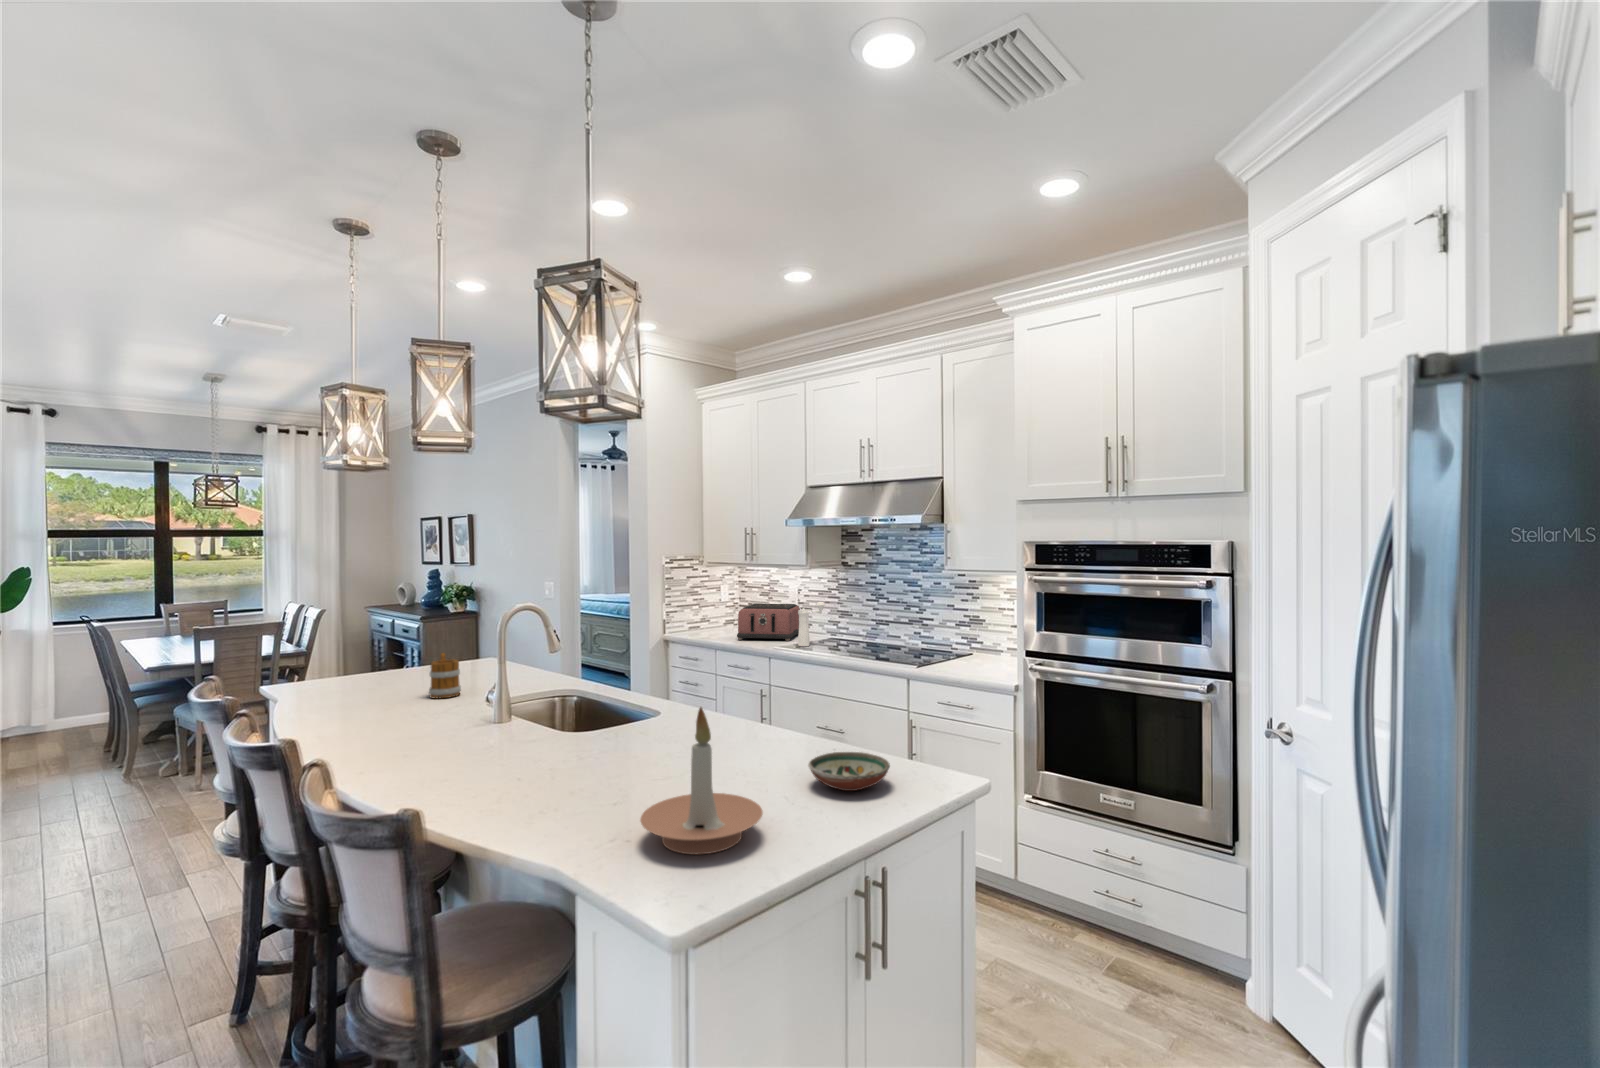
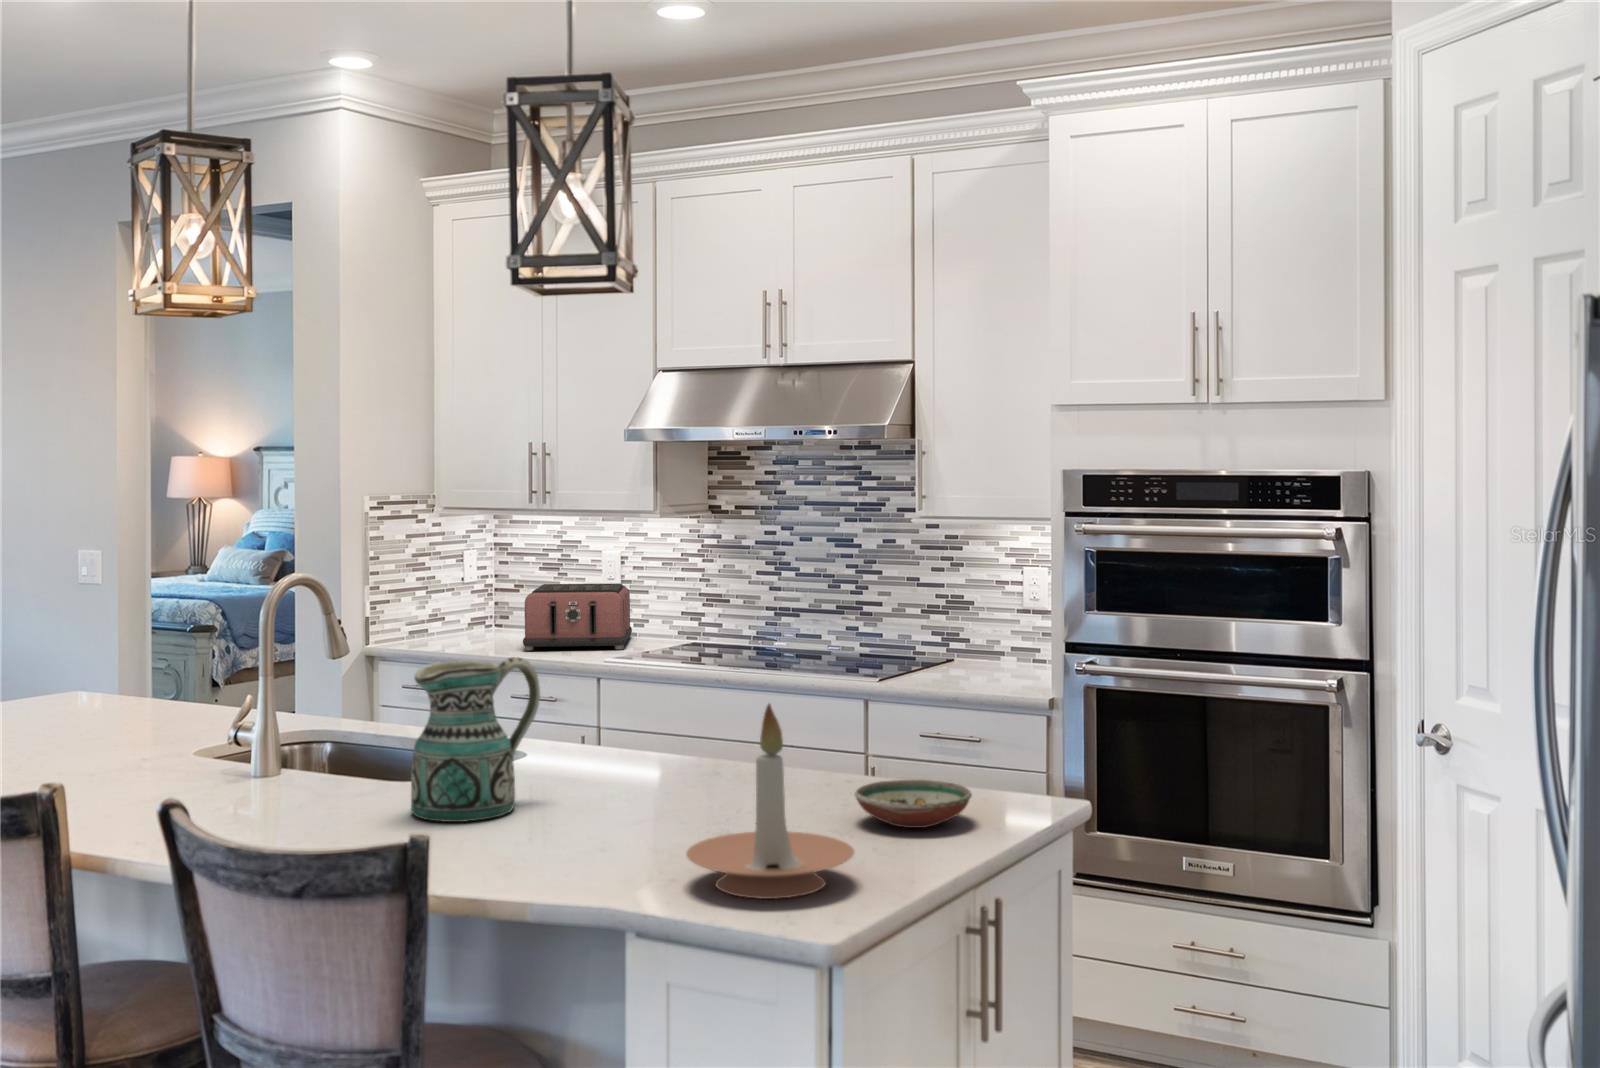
pepper mill: present [798,602,825,646] -> none [646,578,691,657]
mug: present [429,653,461,699] -> none [46,677,108,759]
ceramic pitcher: none [551,657,639,761] -> present [411,657,540,822]

